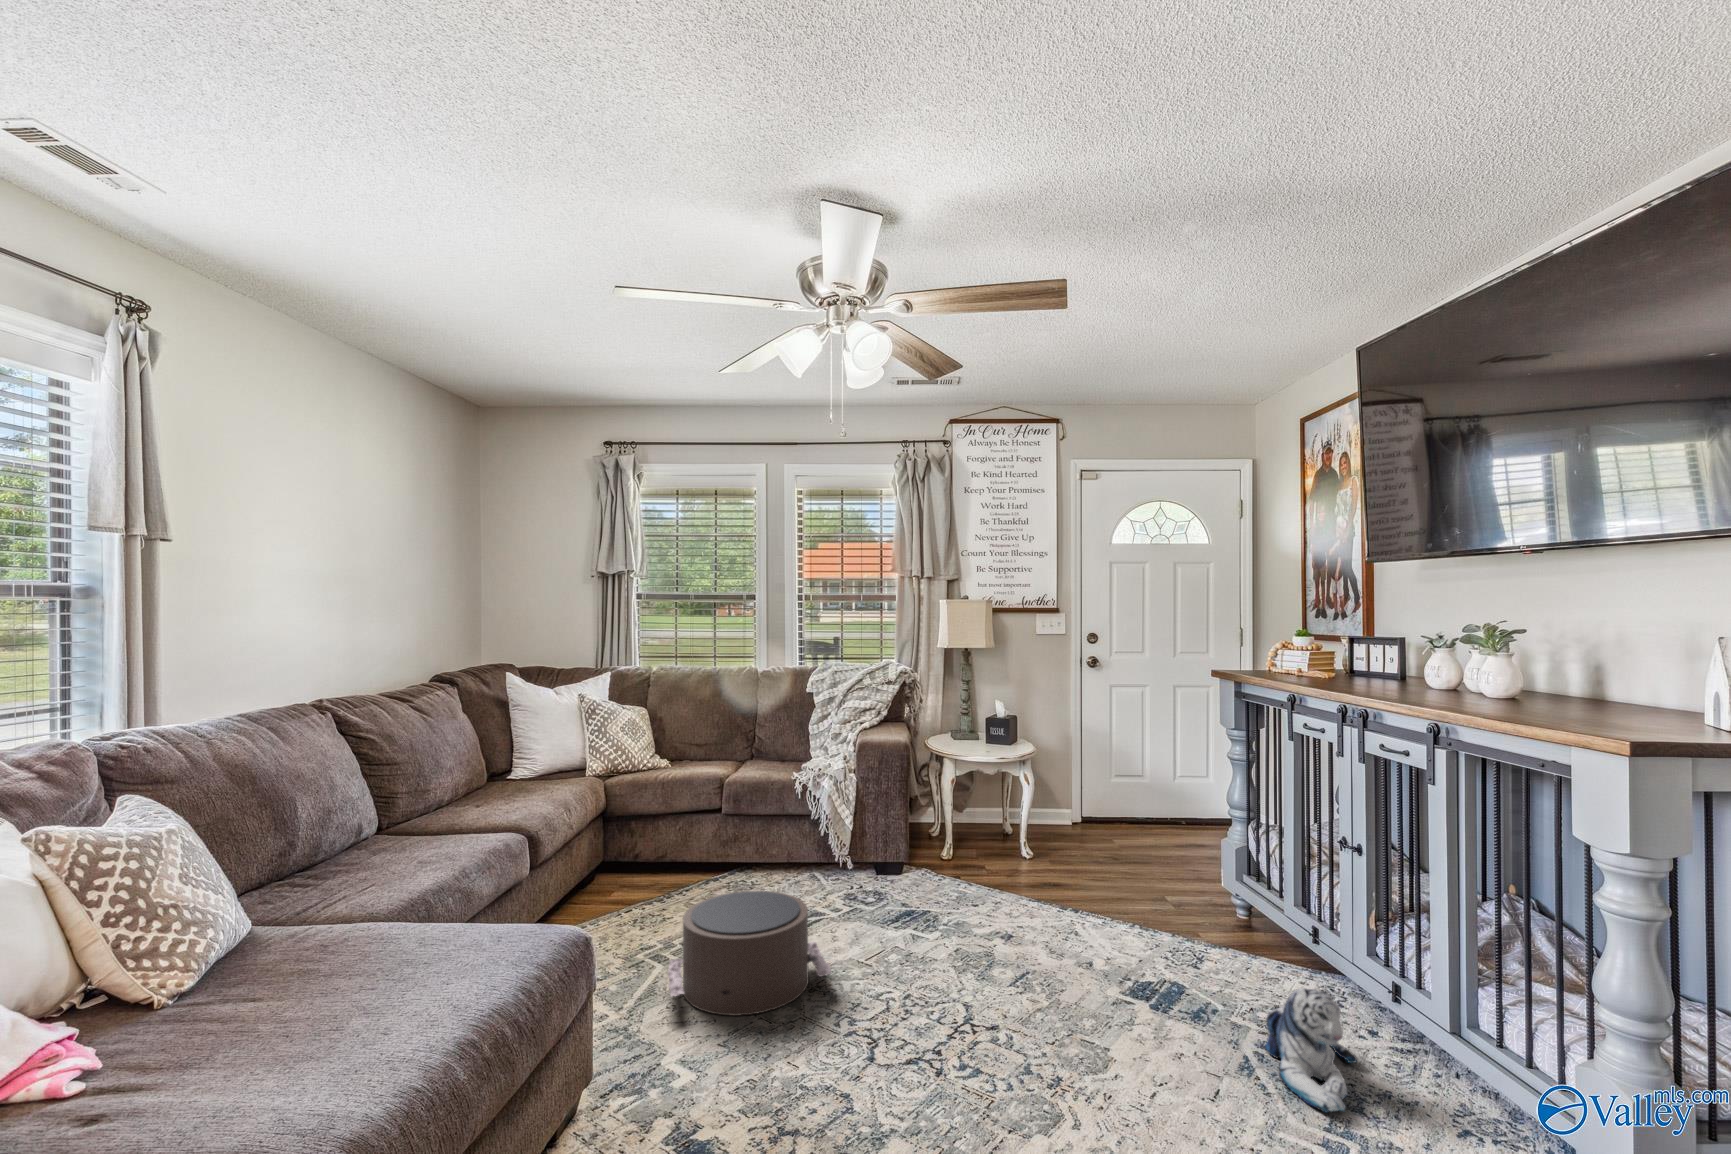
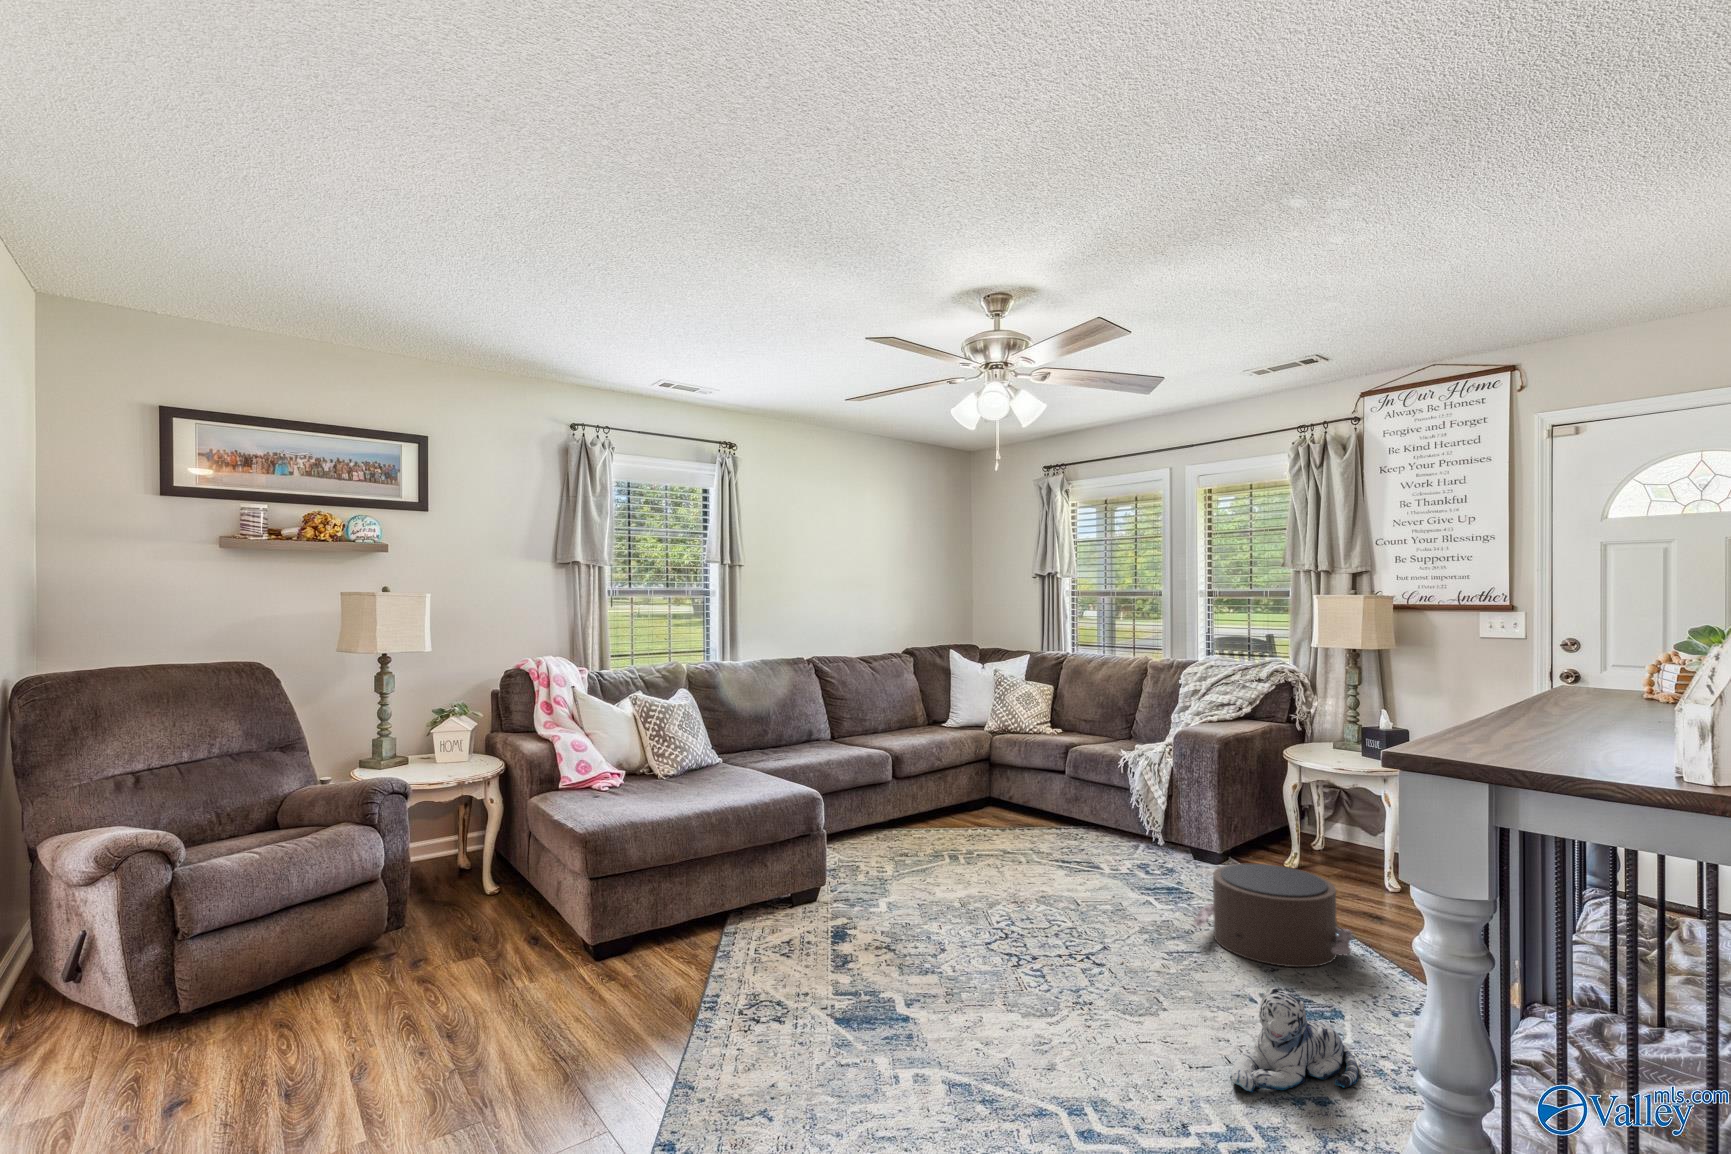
pouf: present [668,891,831,1016] -> present [1193,864,1352,967]

